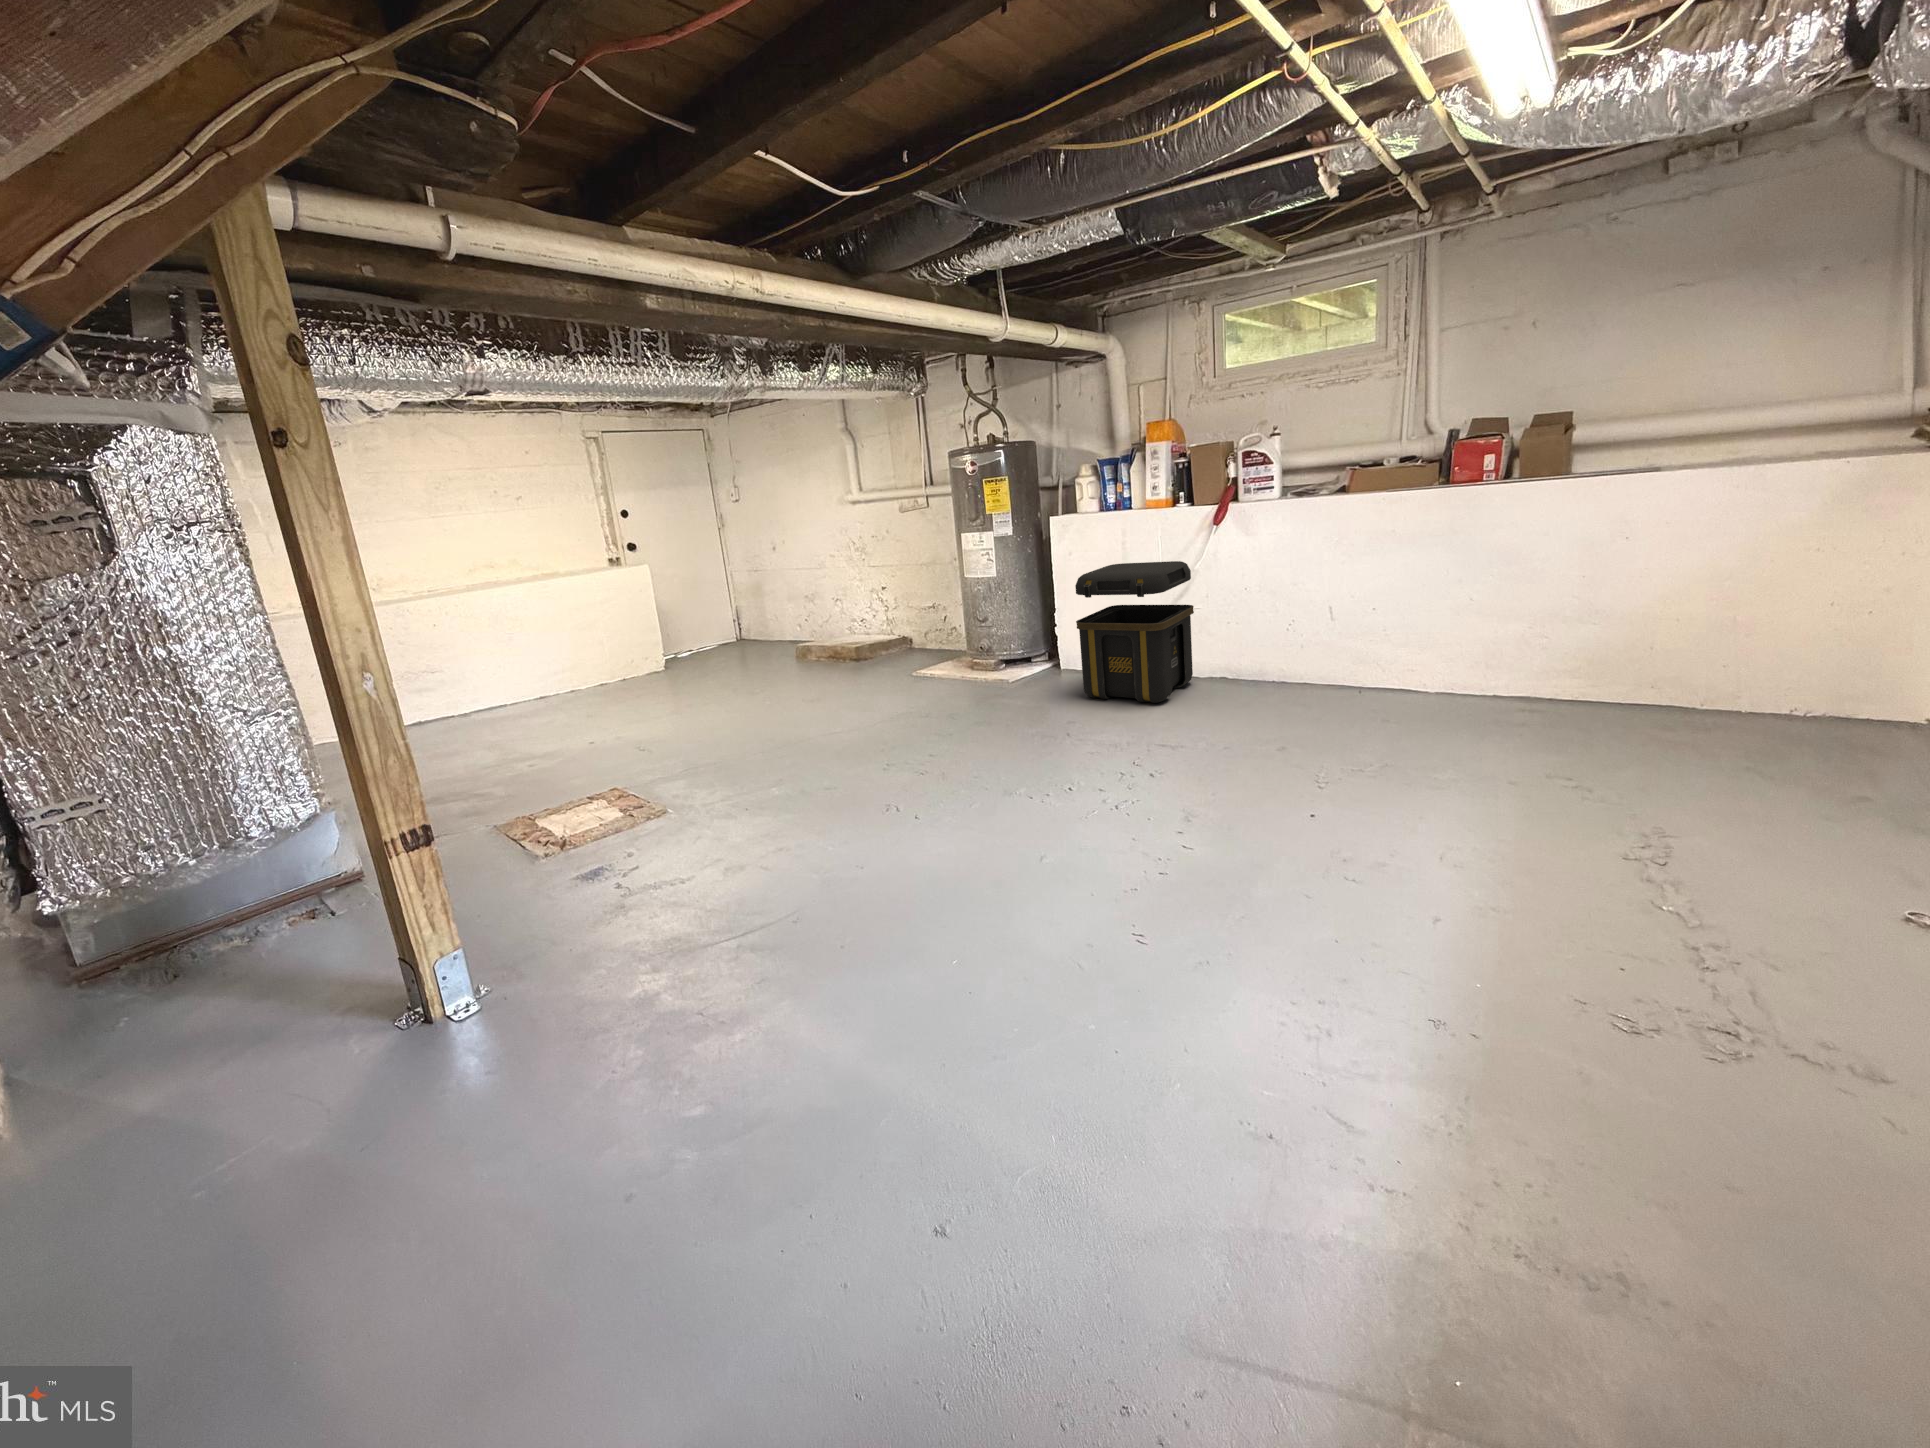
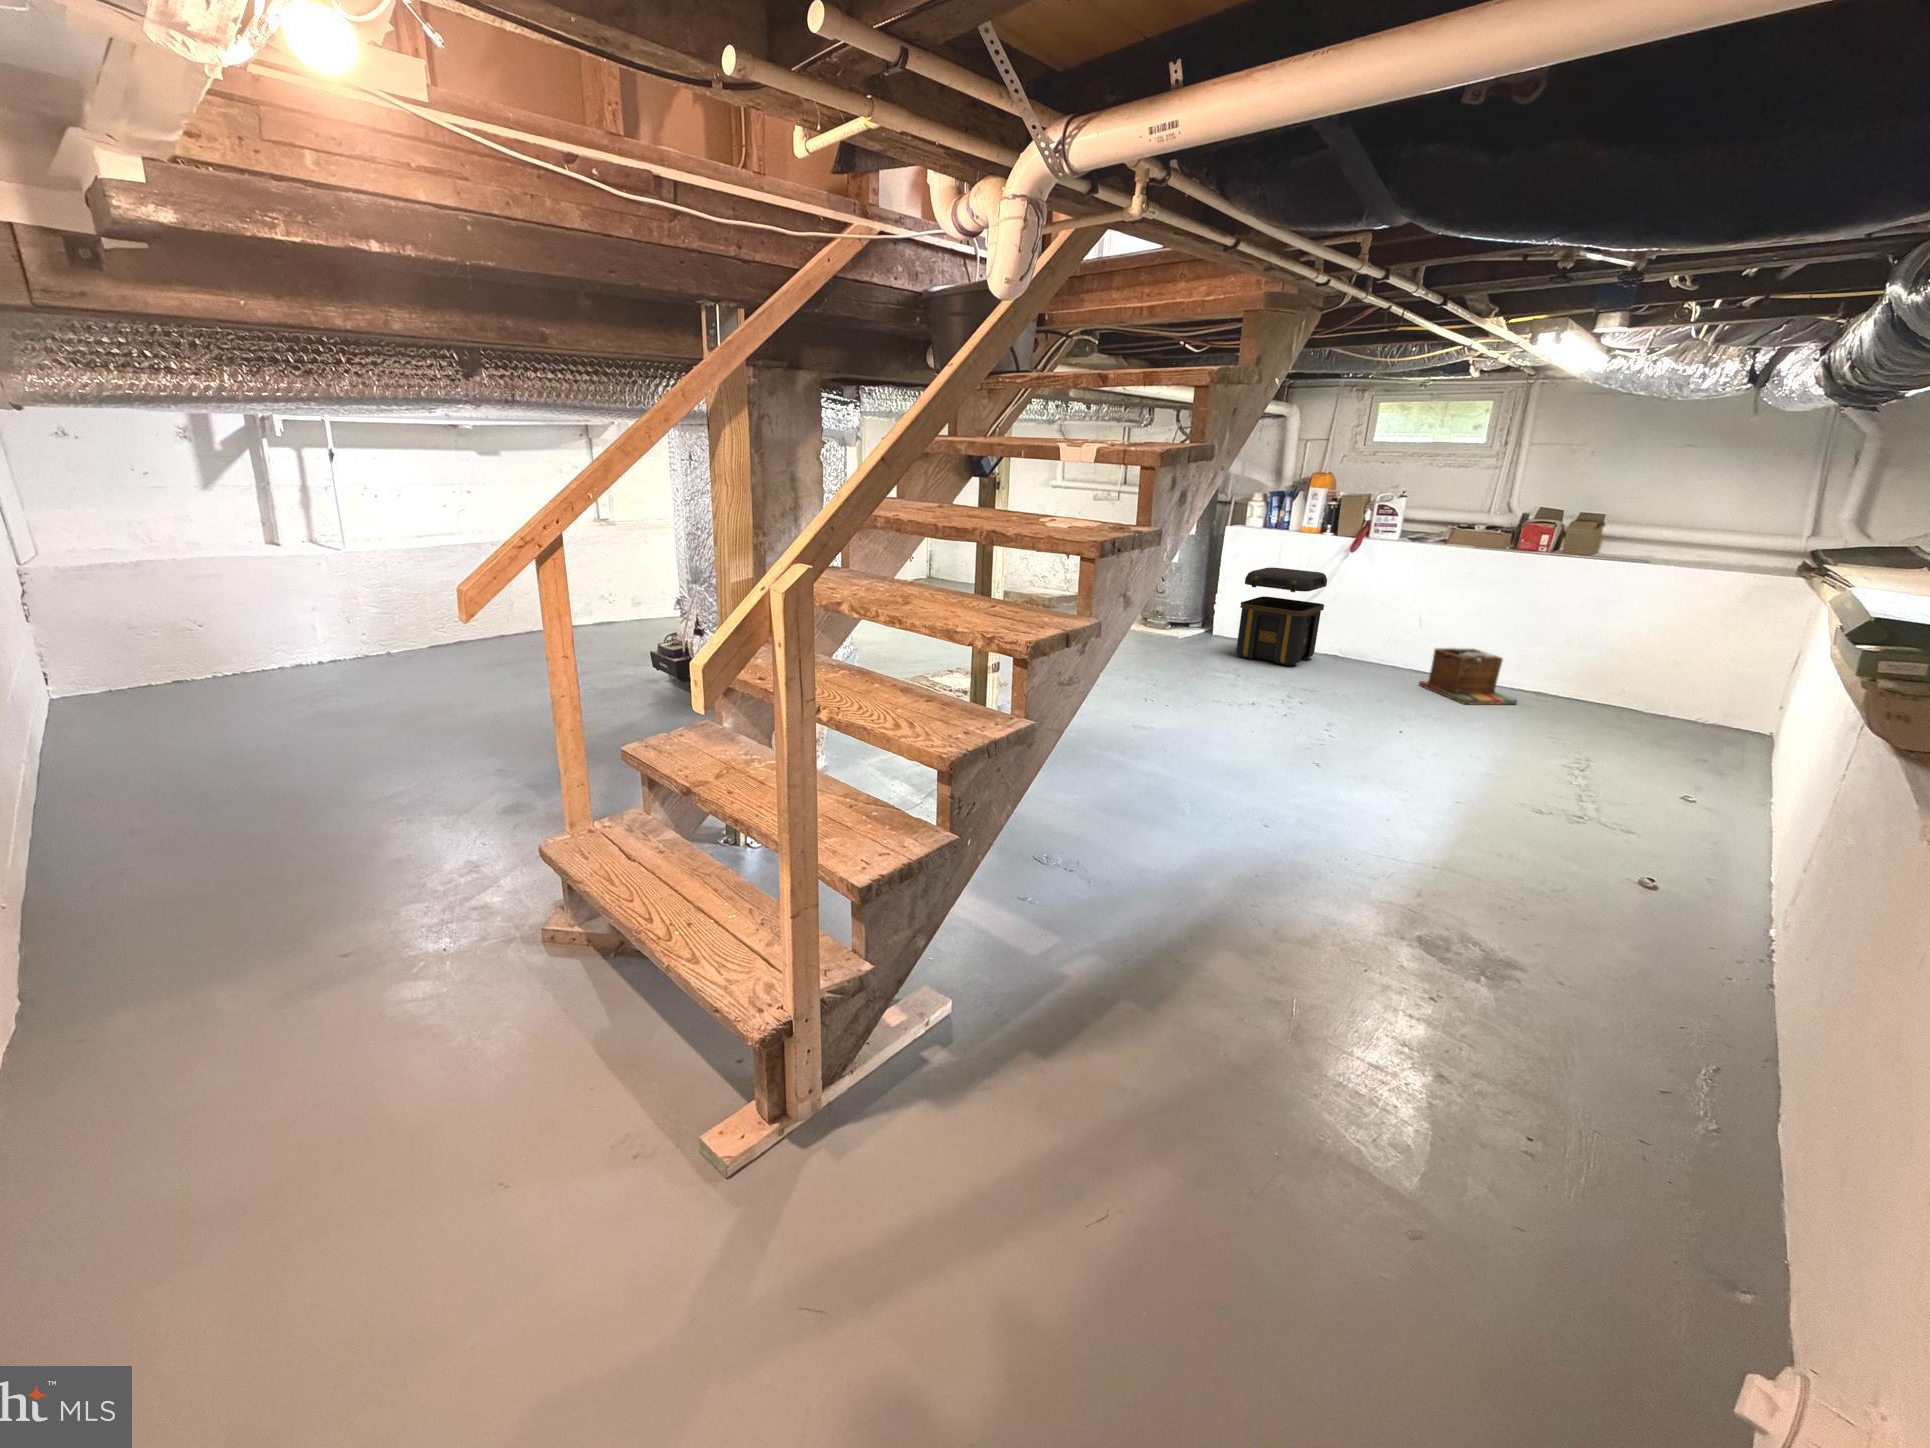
laundry basket: none [1345,642,1502,737] -> present [1419,648,1517,704]

